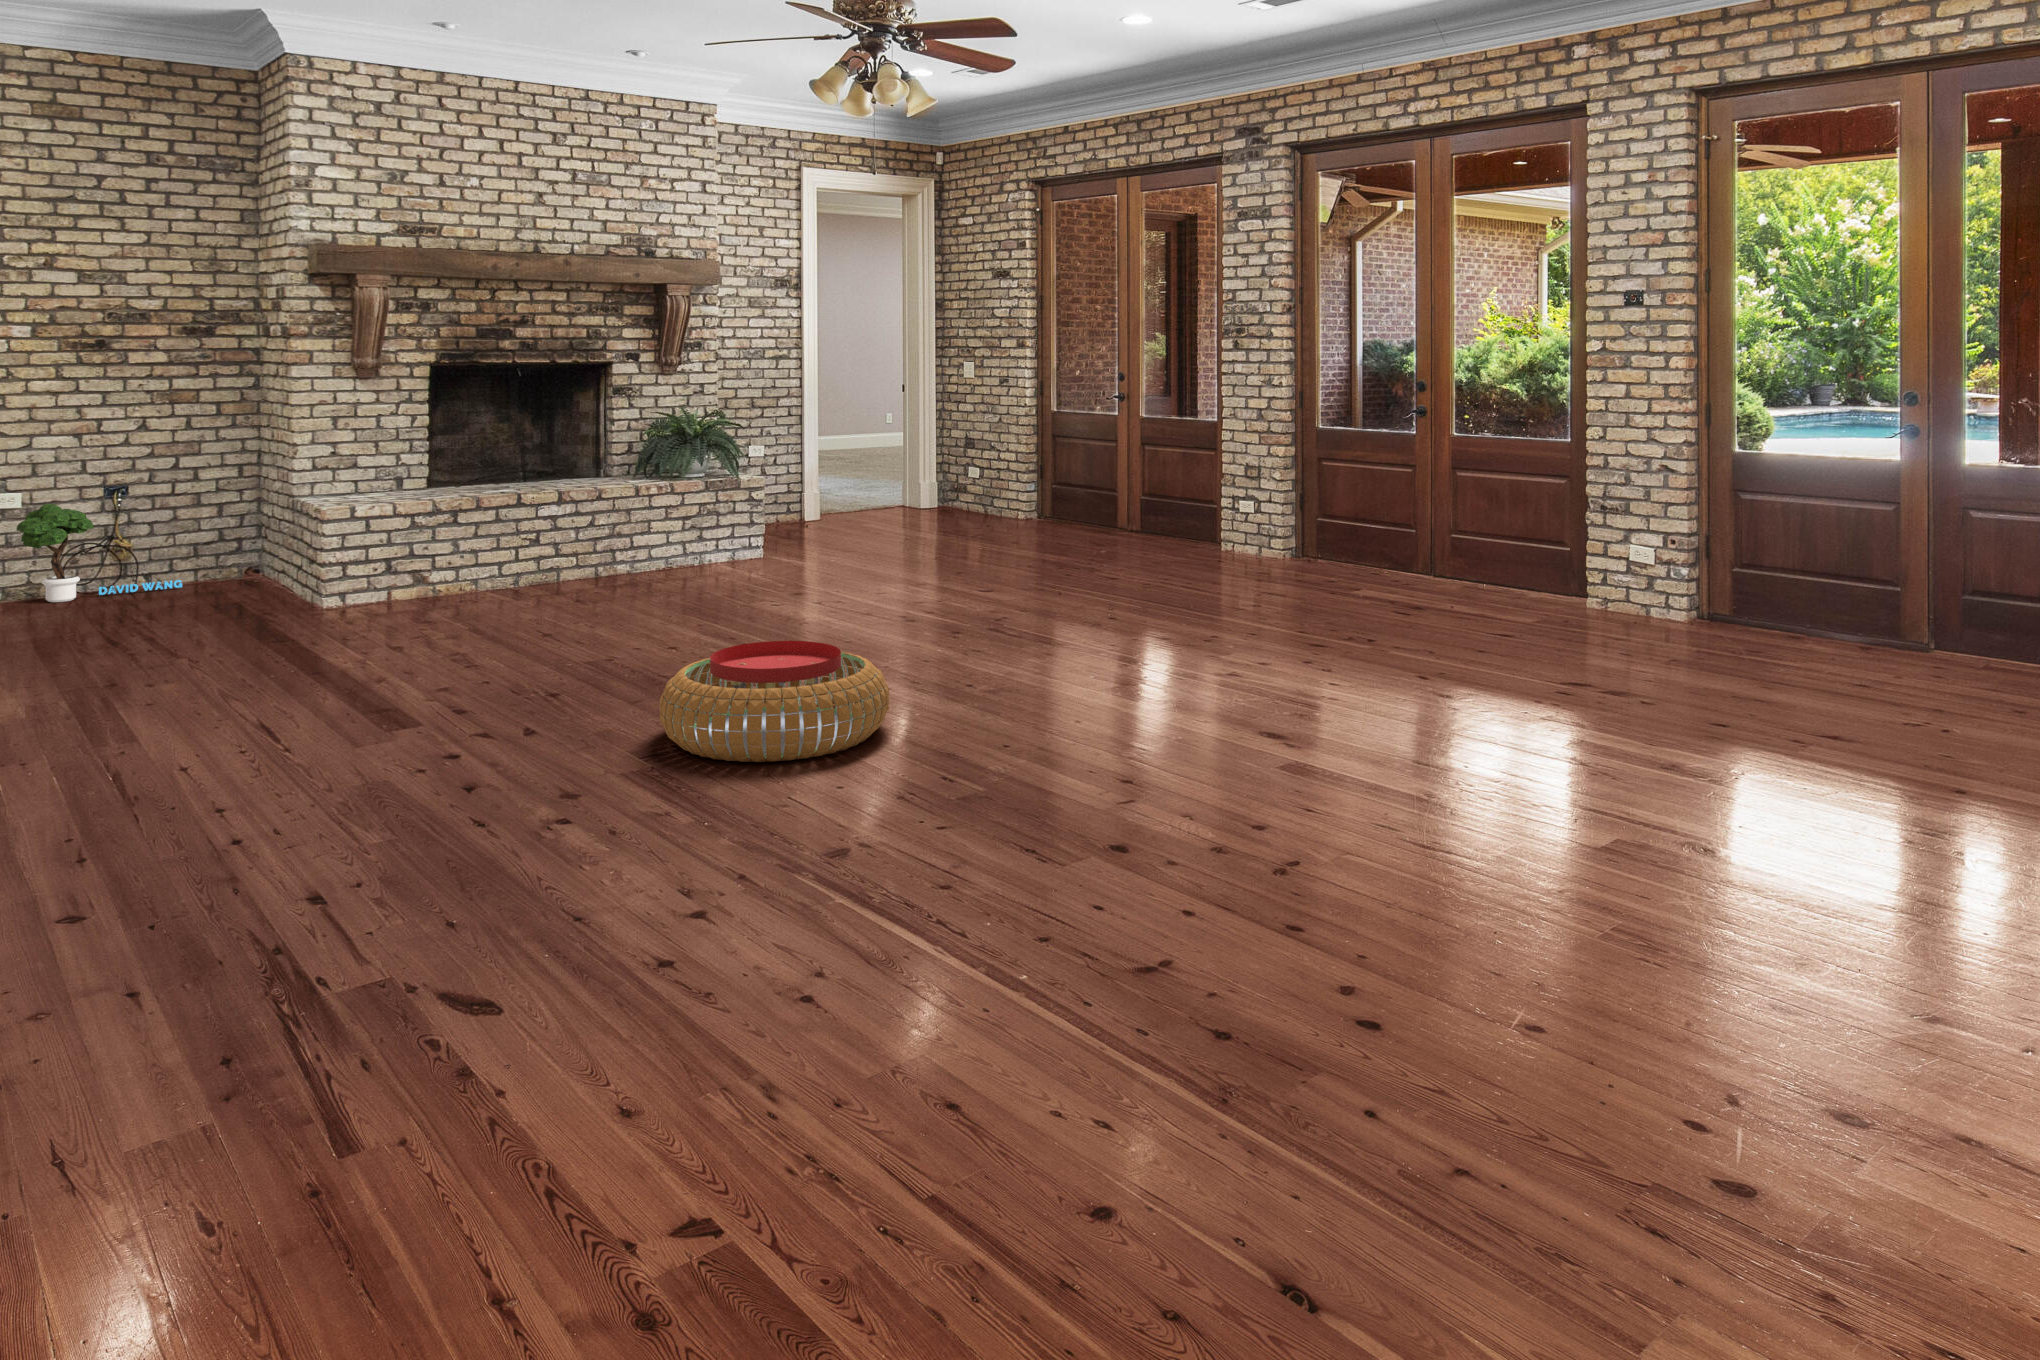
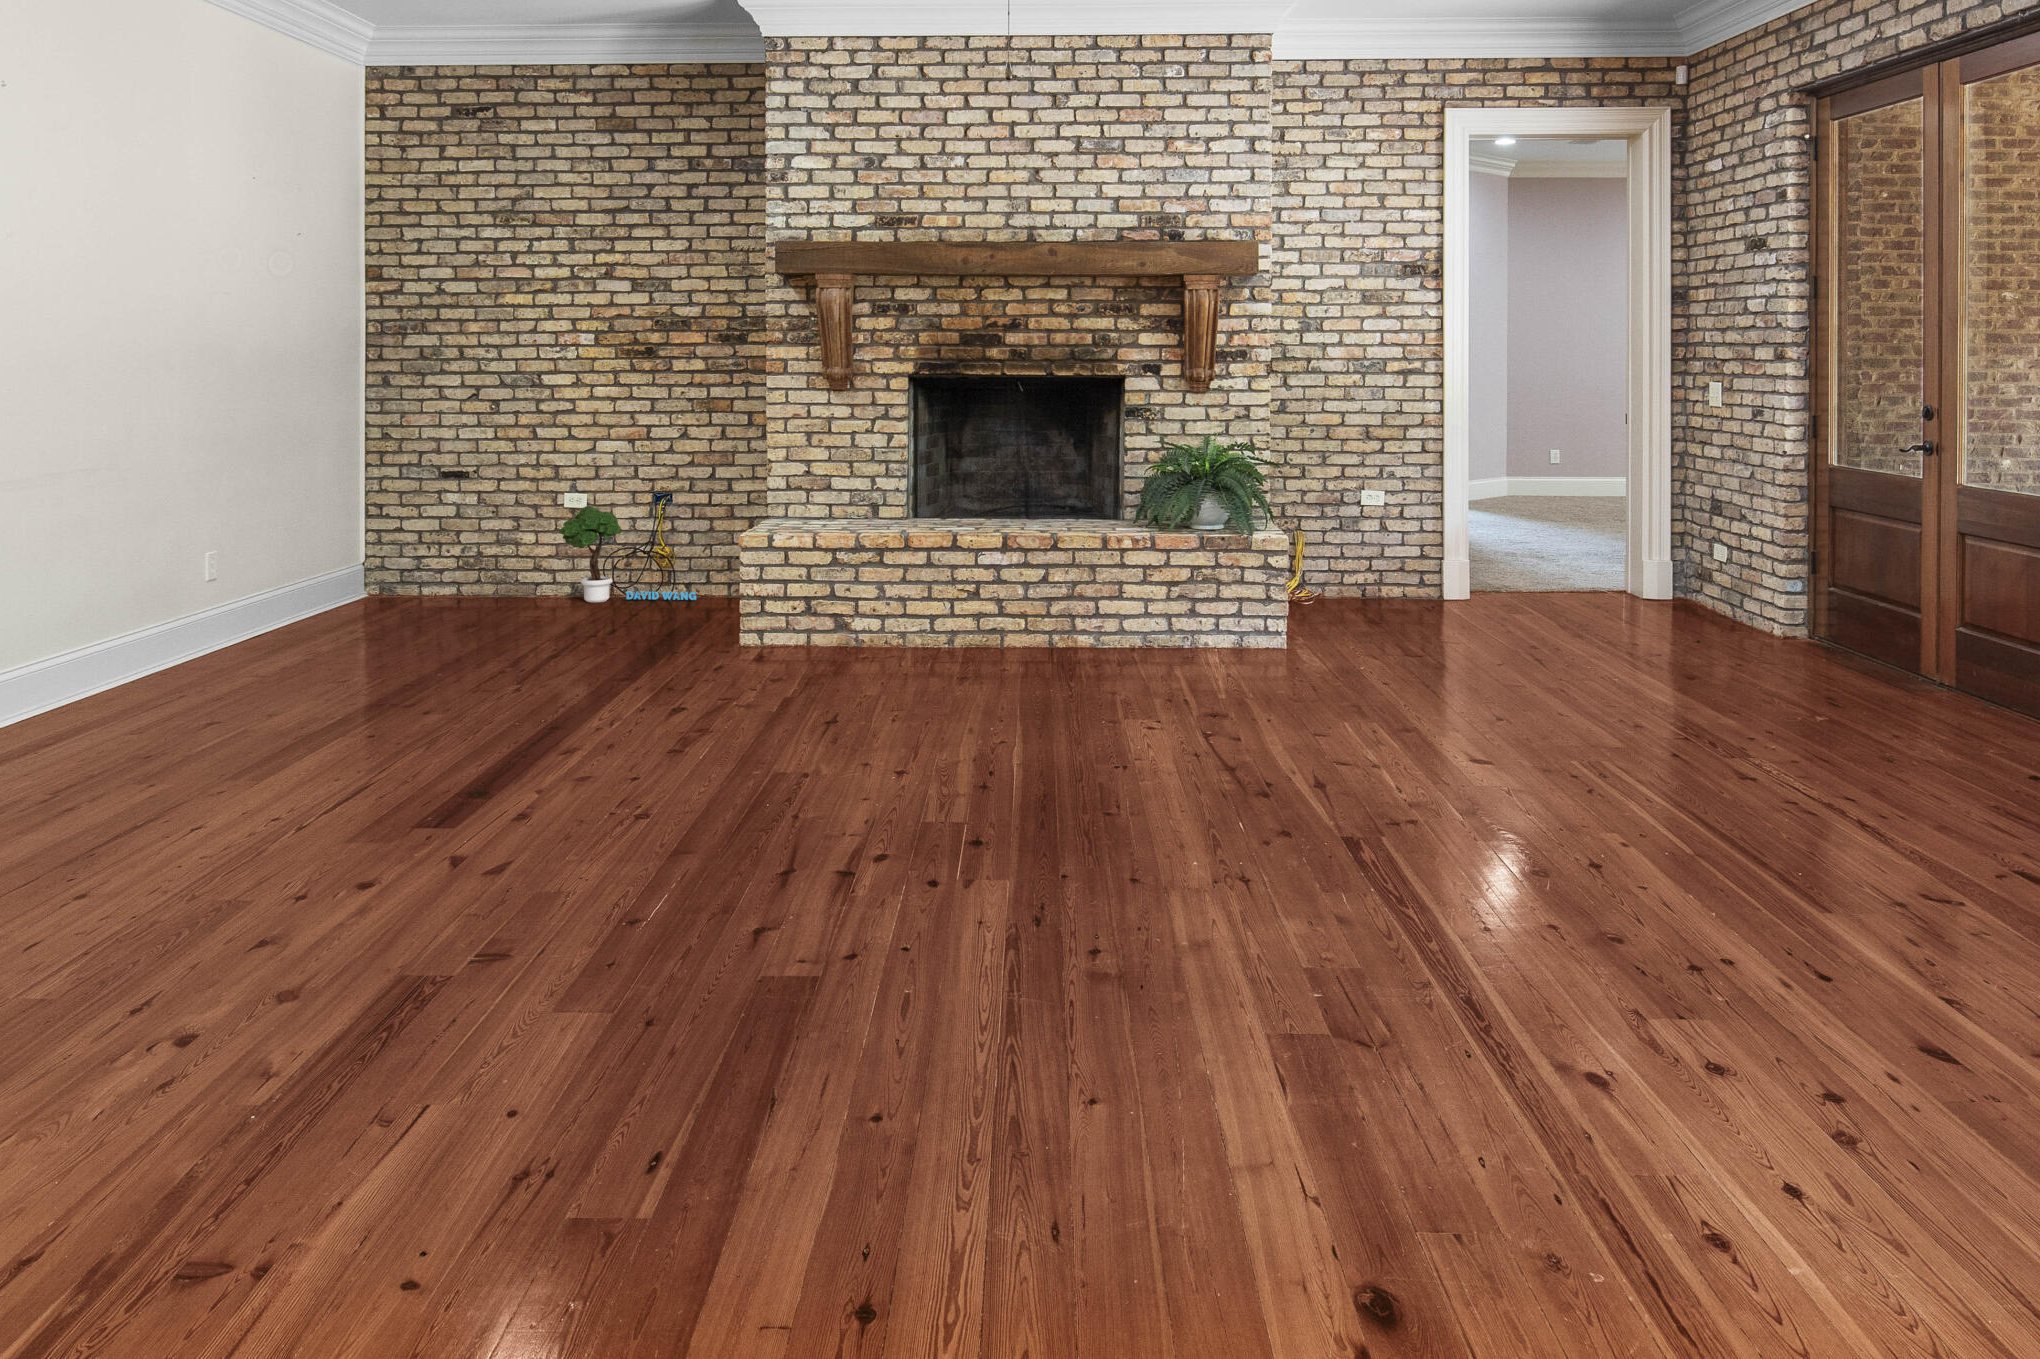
pouf: present [659,641,889,762] -> none [370,866,778,1136]

